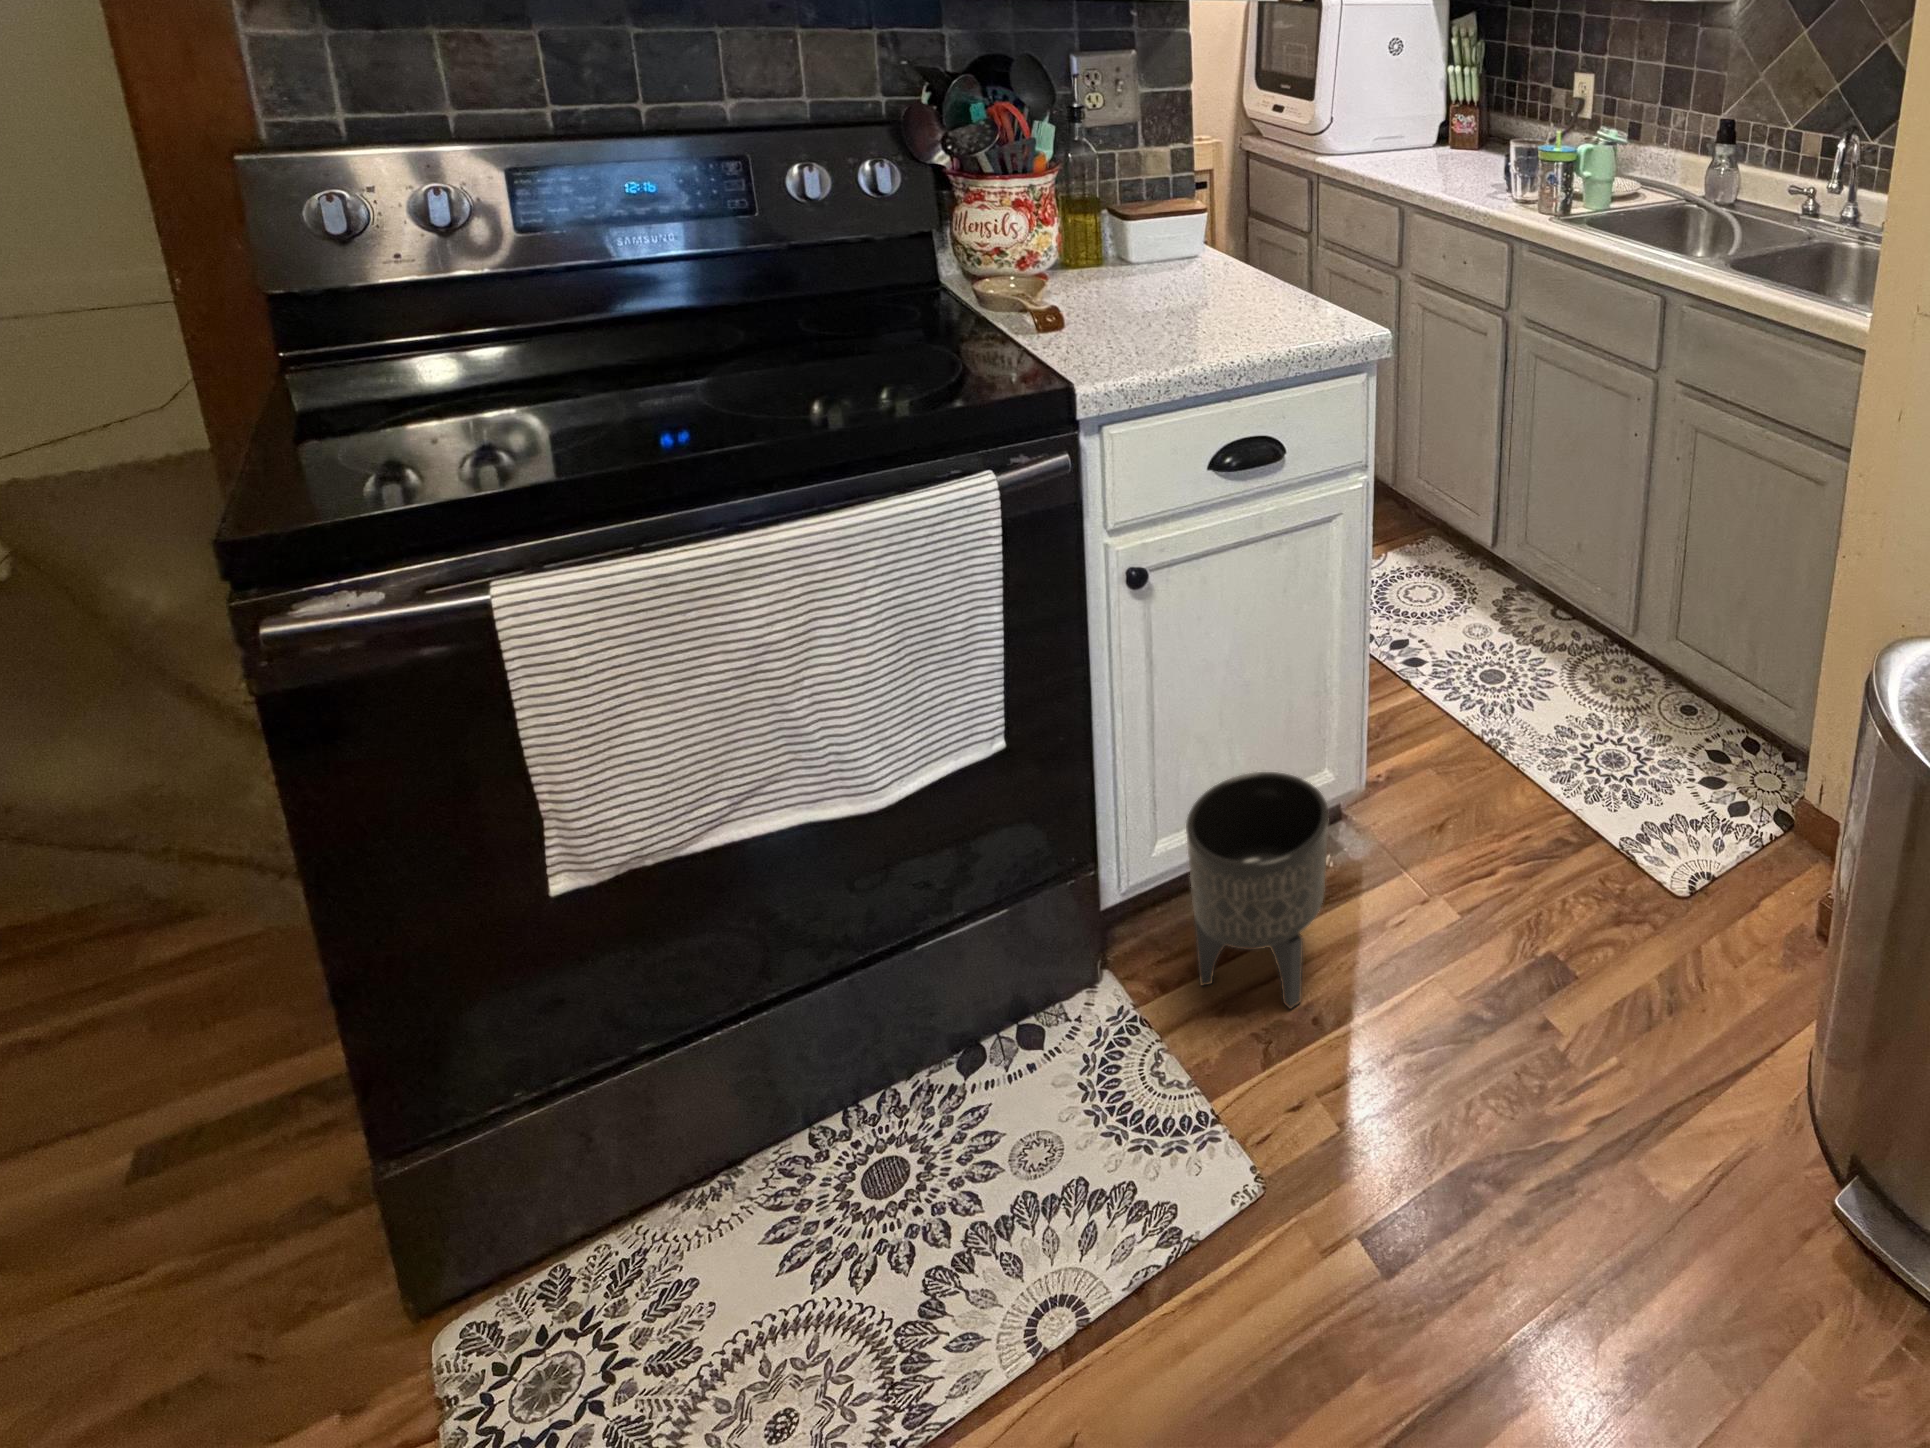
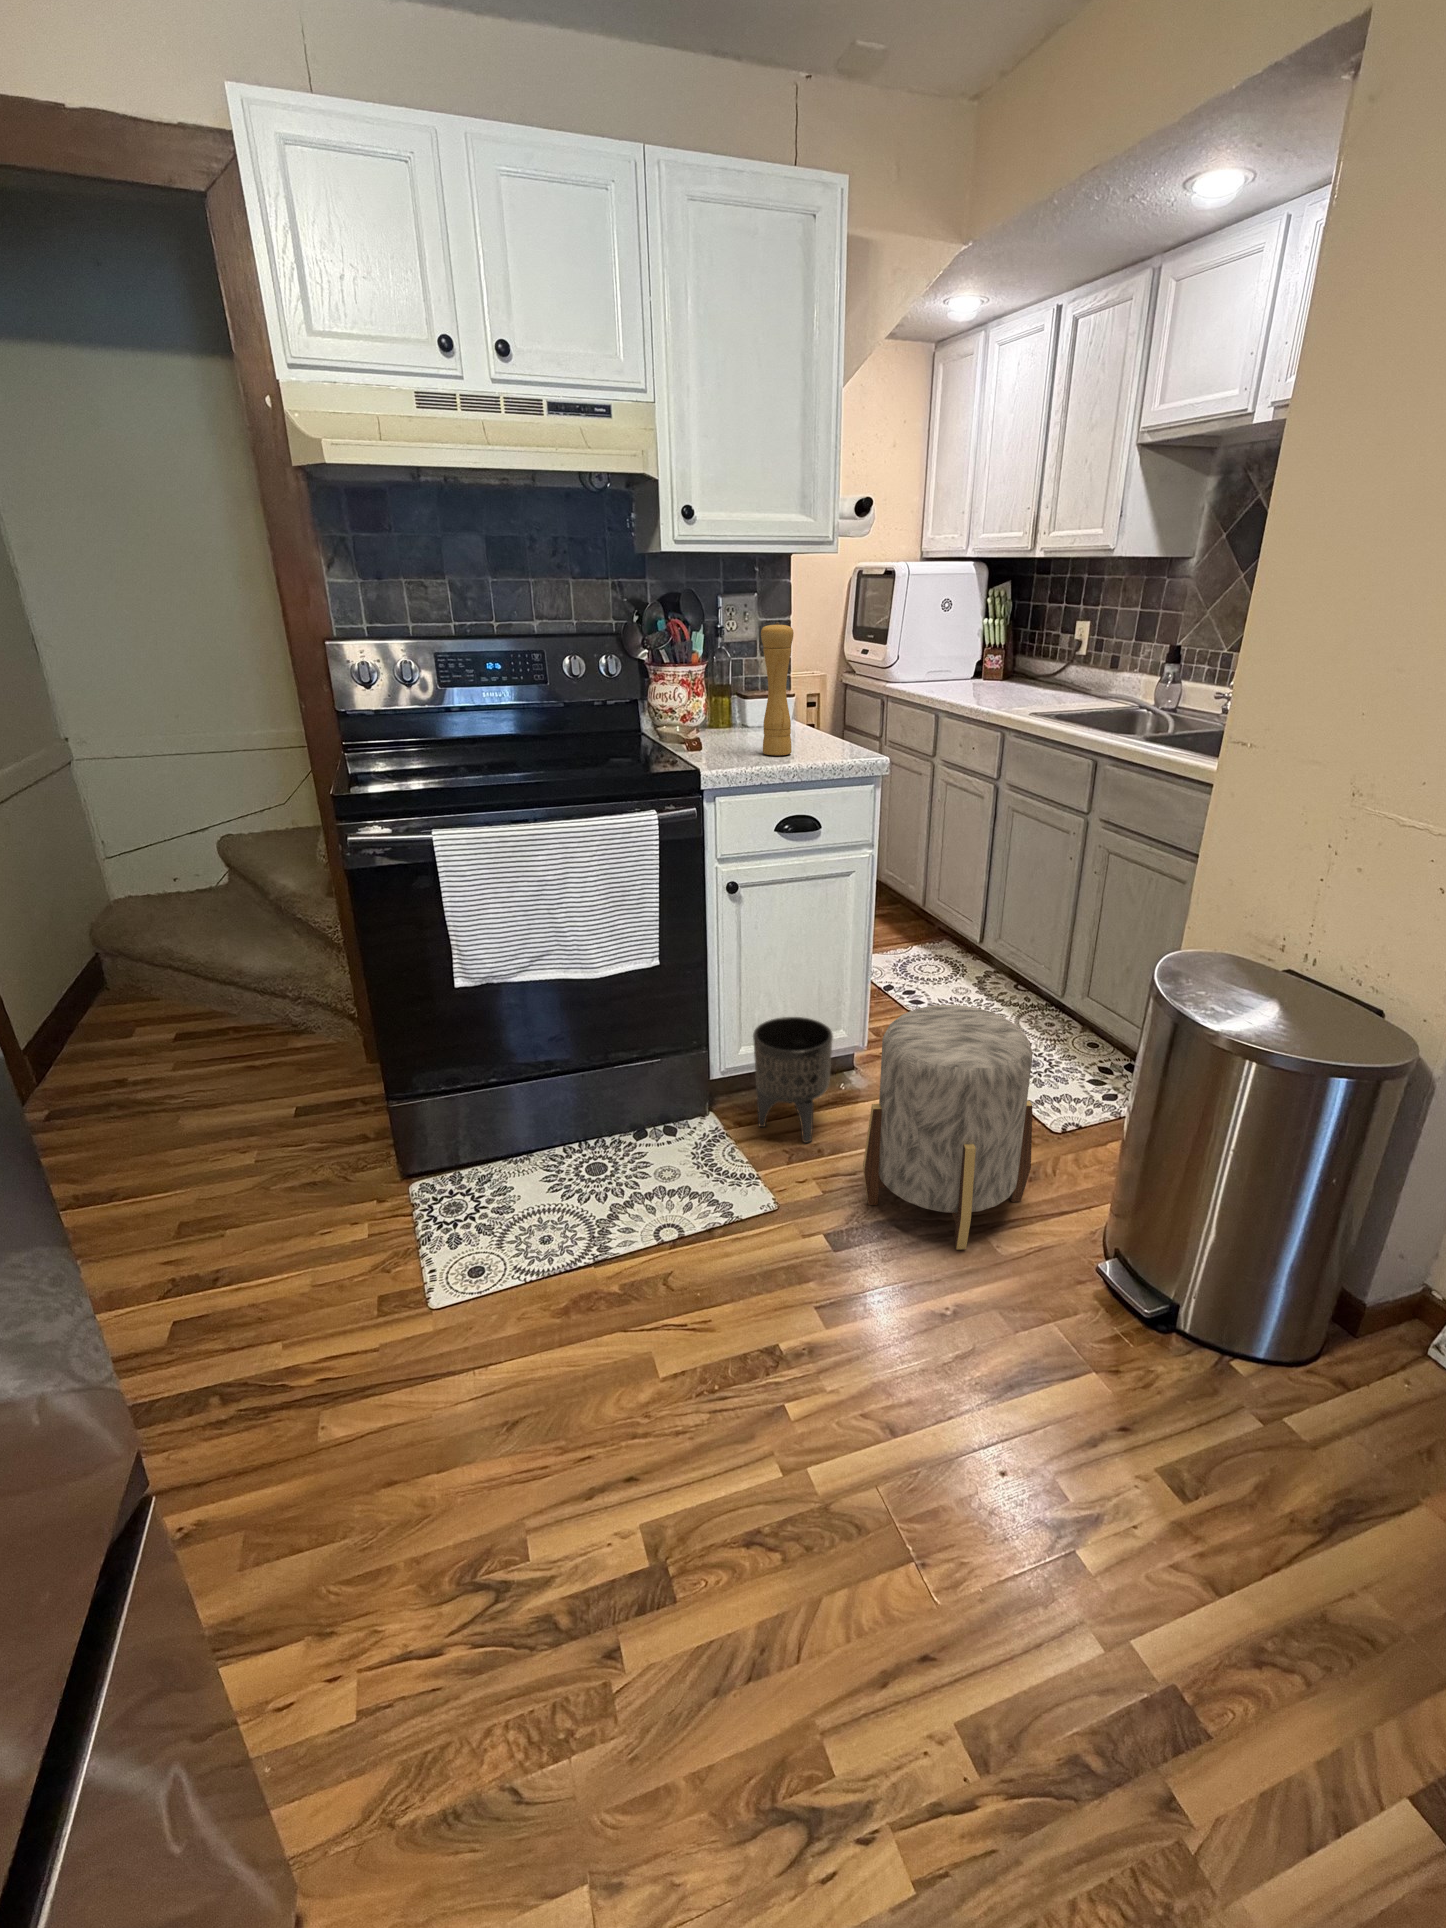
pepper mill: none [1170,120,1228,336] -> present [761,622,794,755]
stool: none [1414,752,1693,1219] -> present [863,1005,1033,1249]

